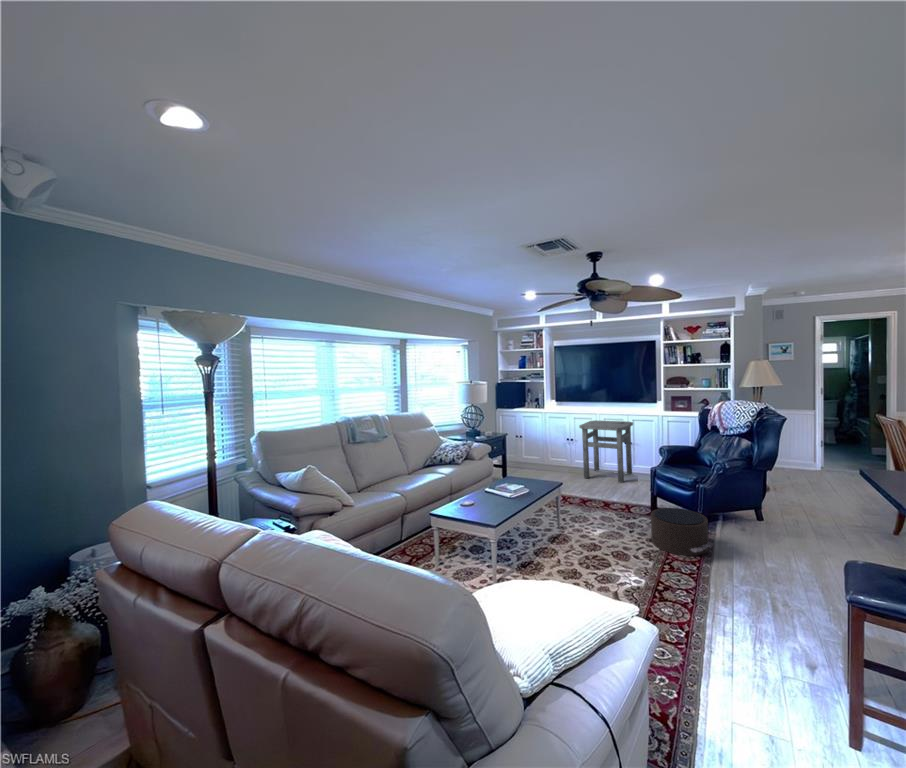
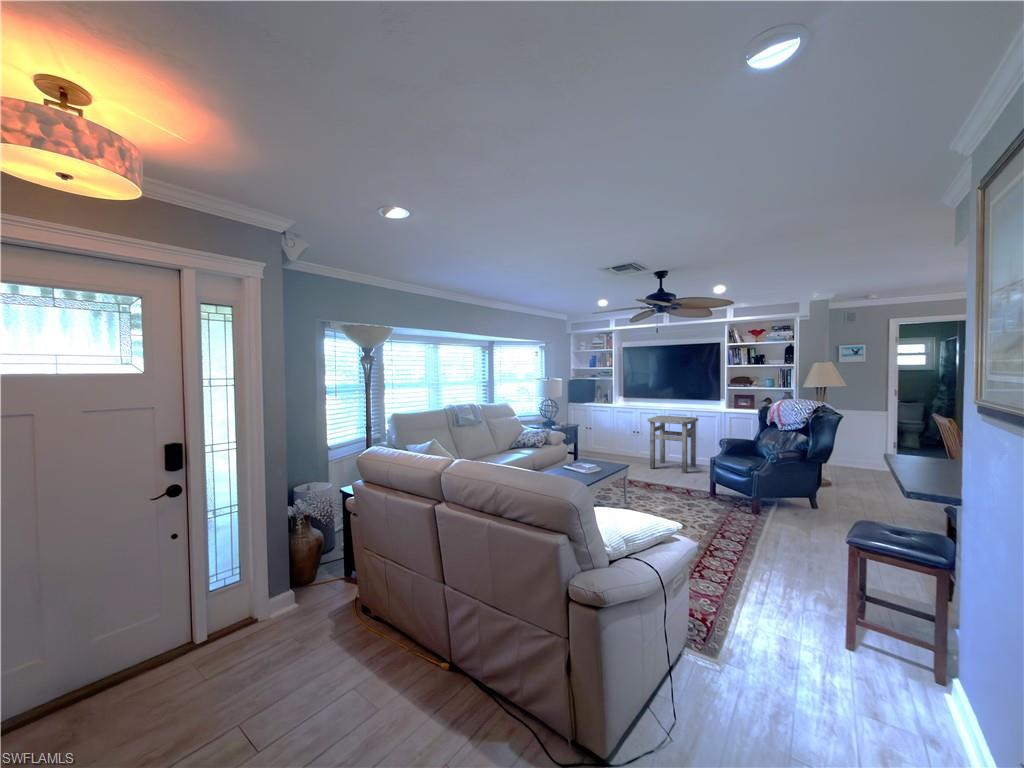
pouf: present [641,508,713,556] -> none [698,490,765,530]

